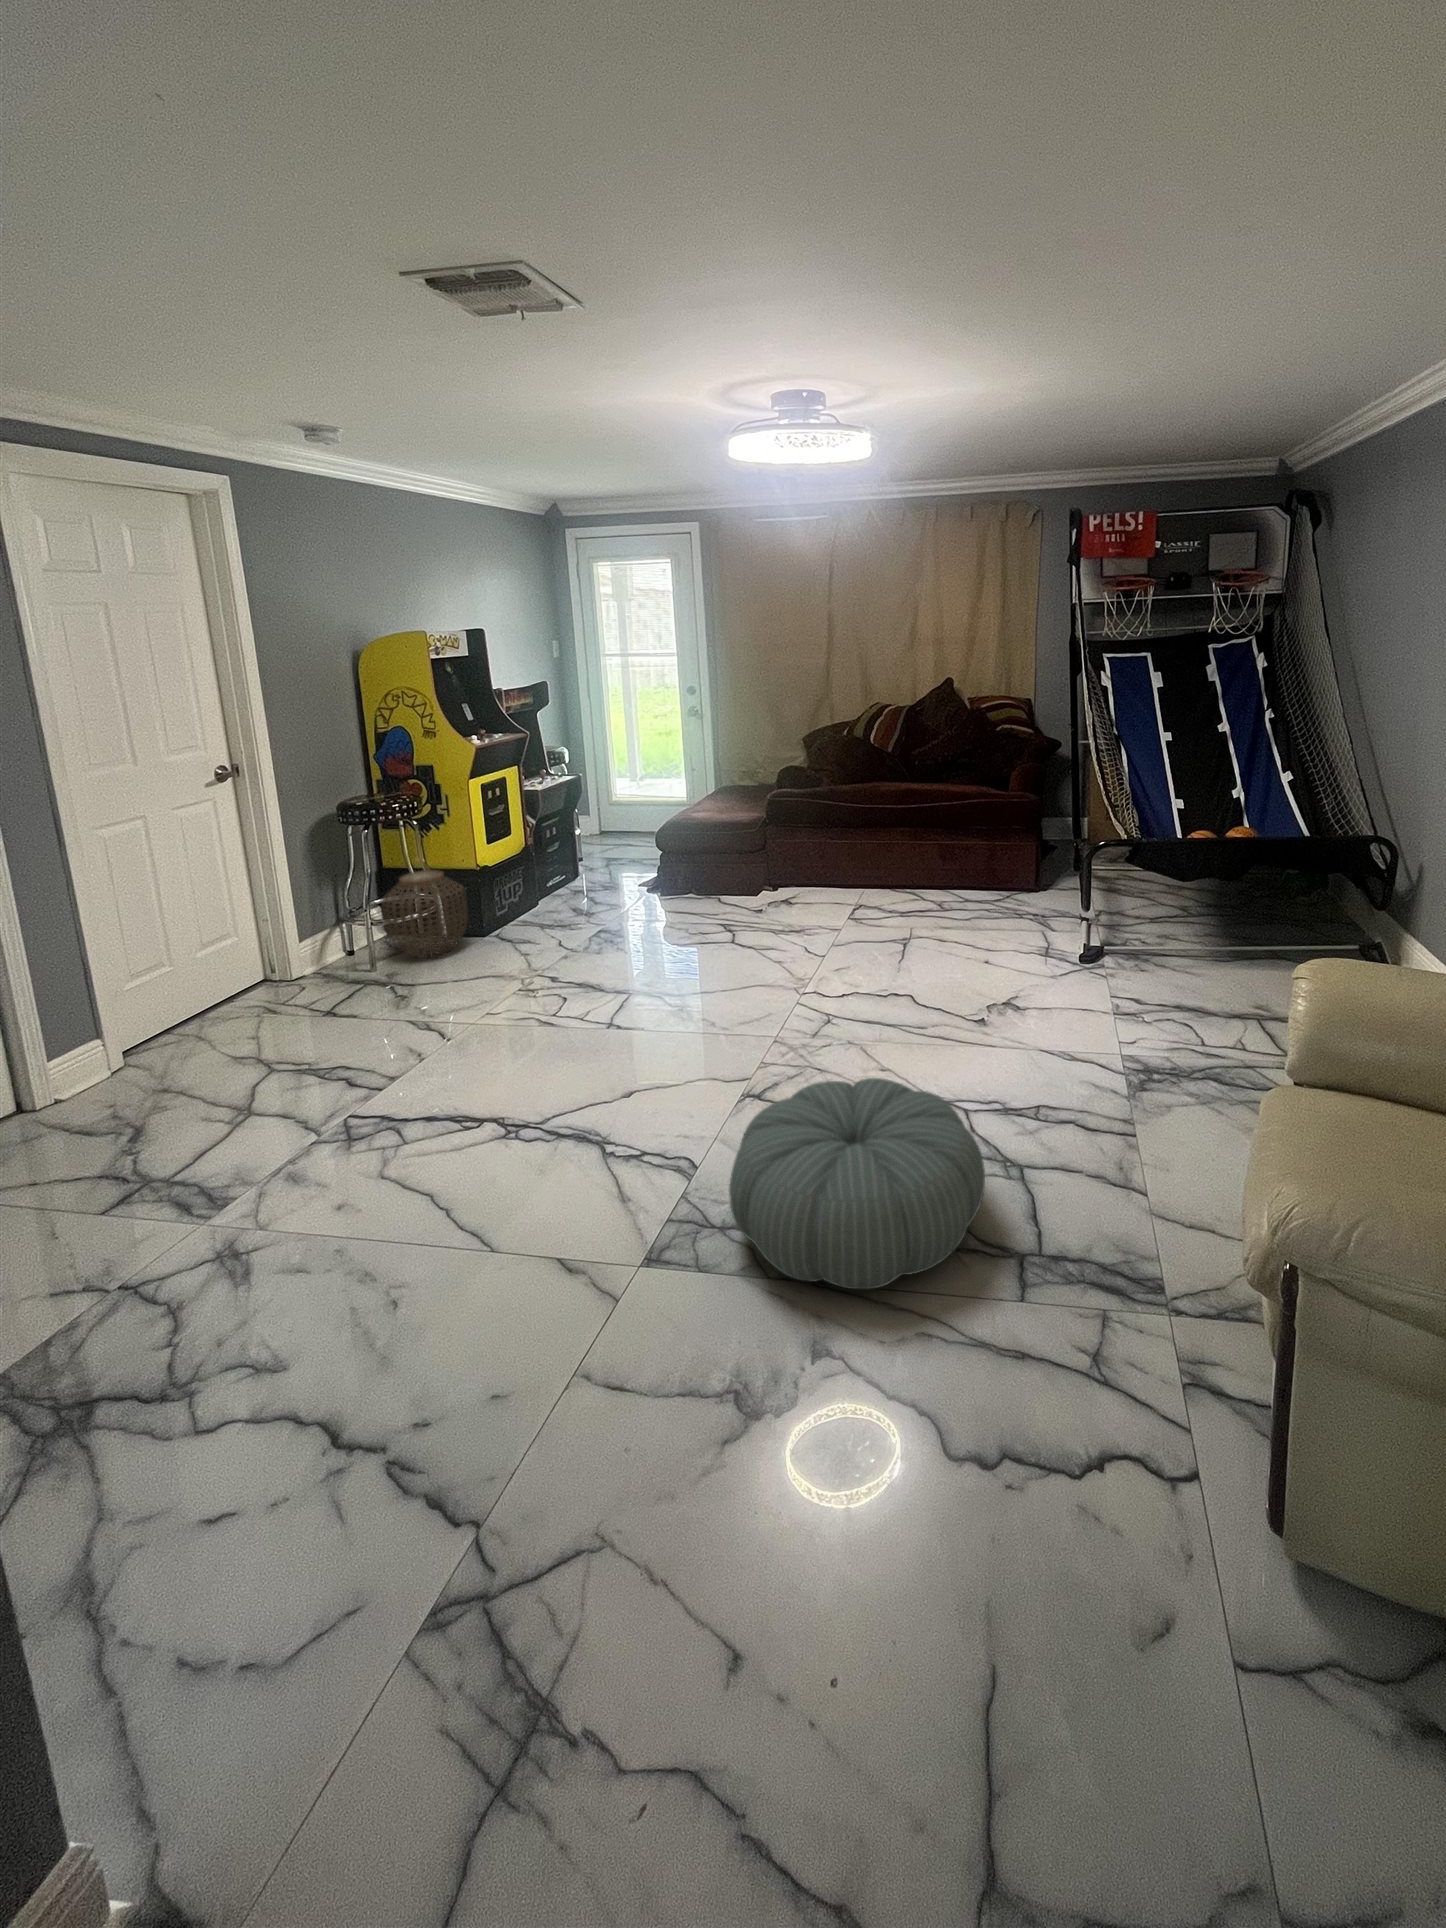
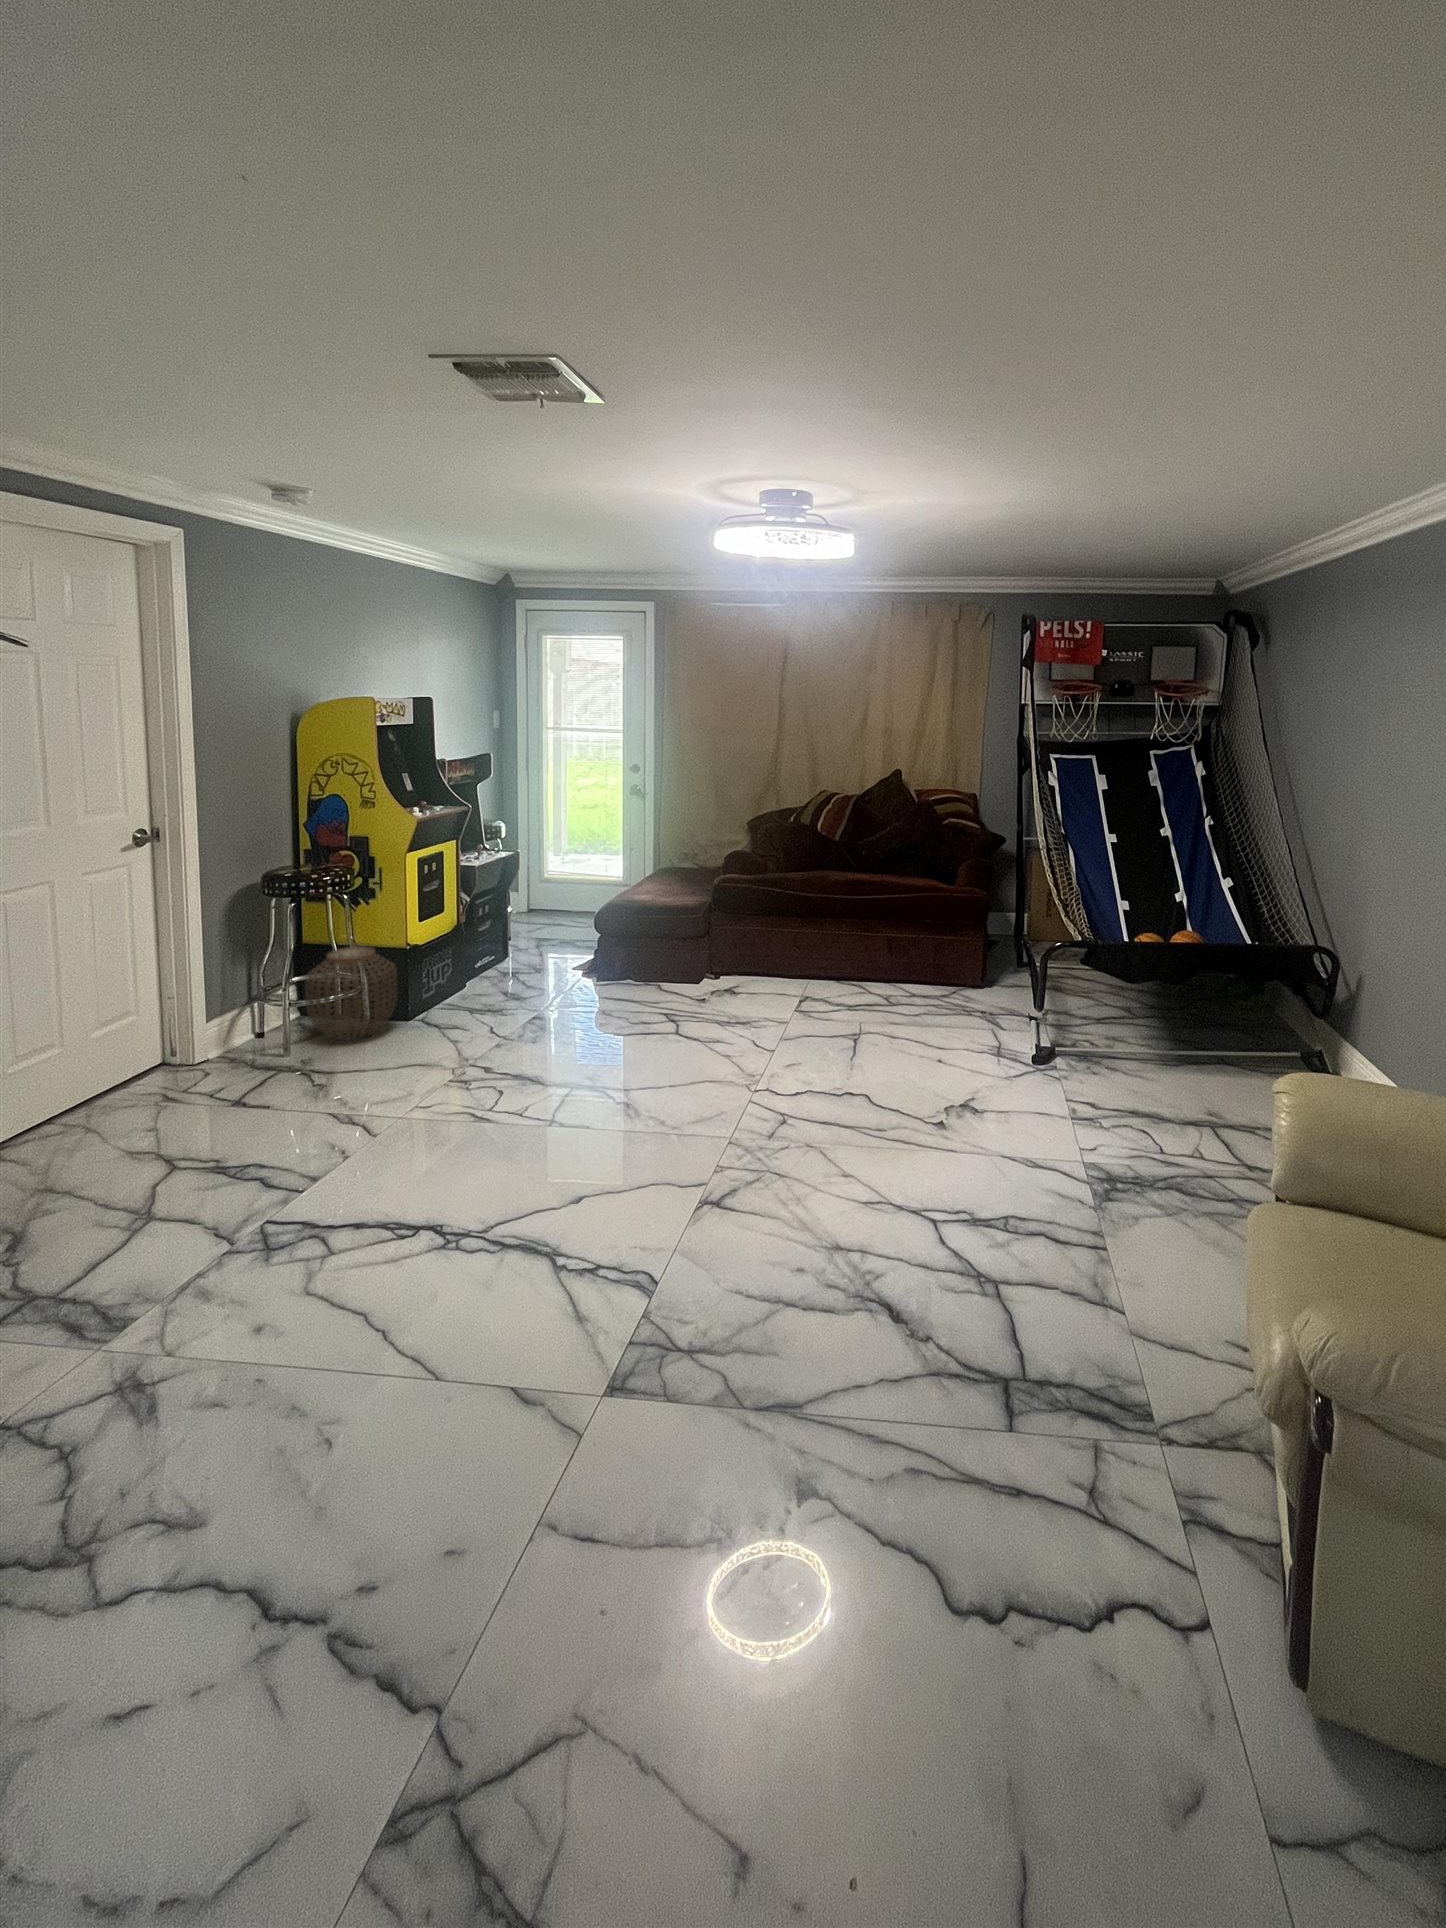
pouf: present [729,1078,985,1289] -> none [703,1184,967,1420]

